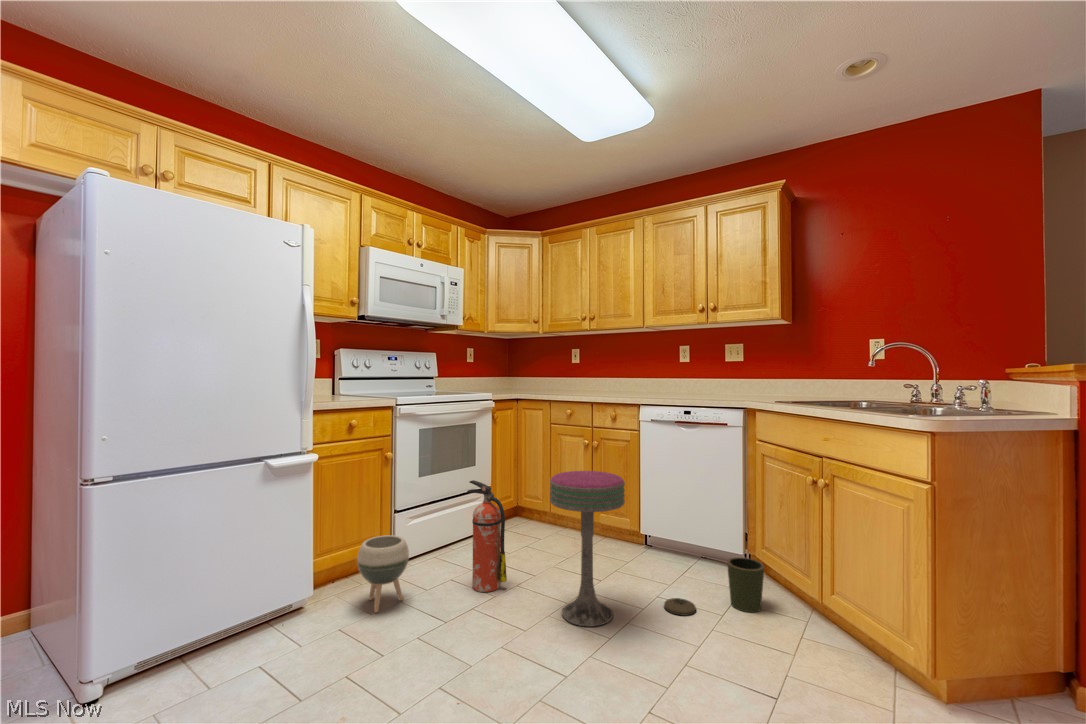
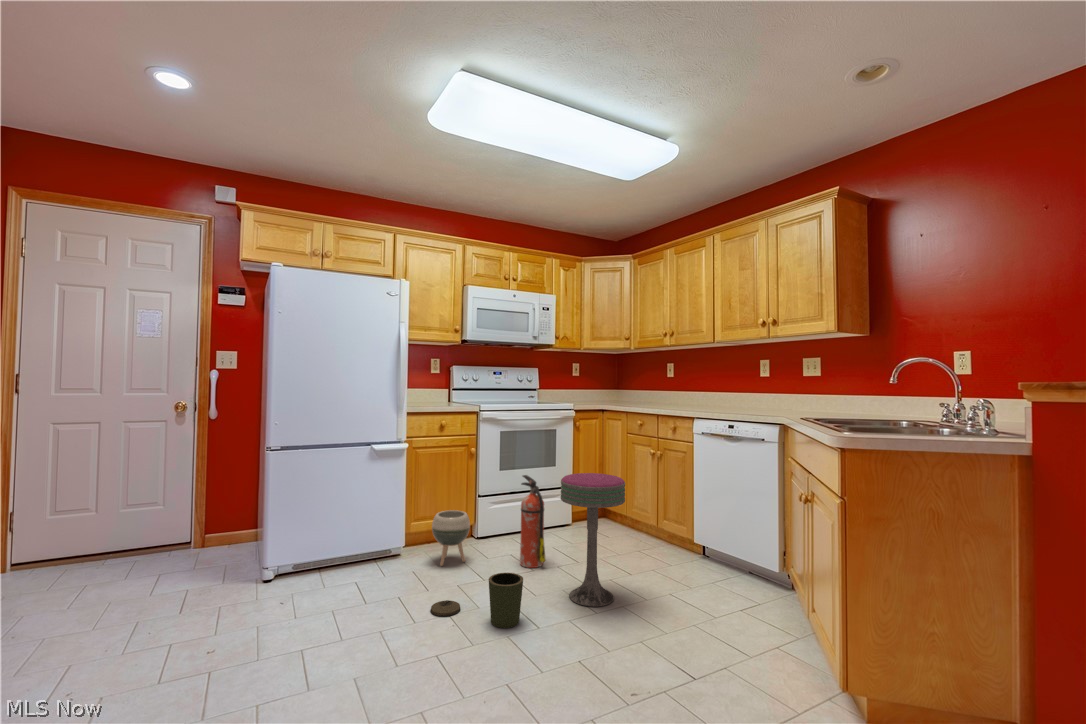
trash can: present [664,558,764,616] -> present [431,573,523,628]

